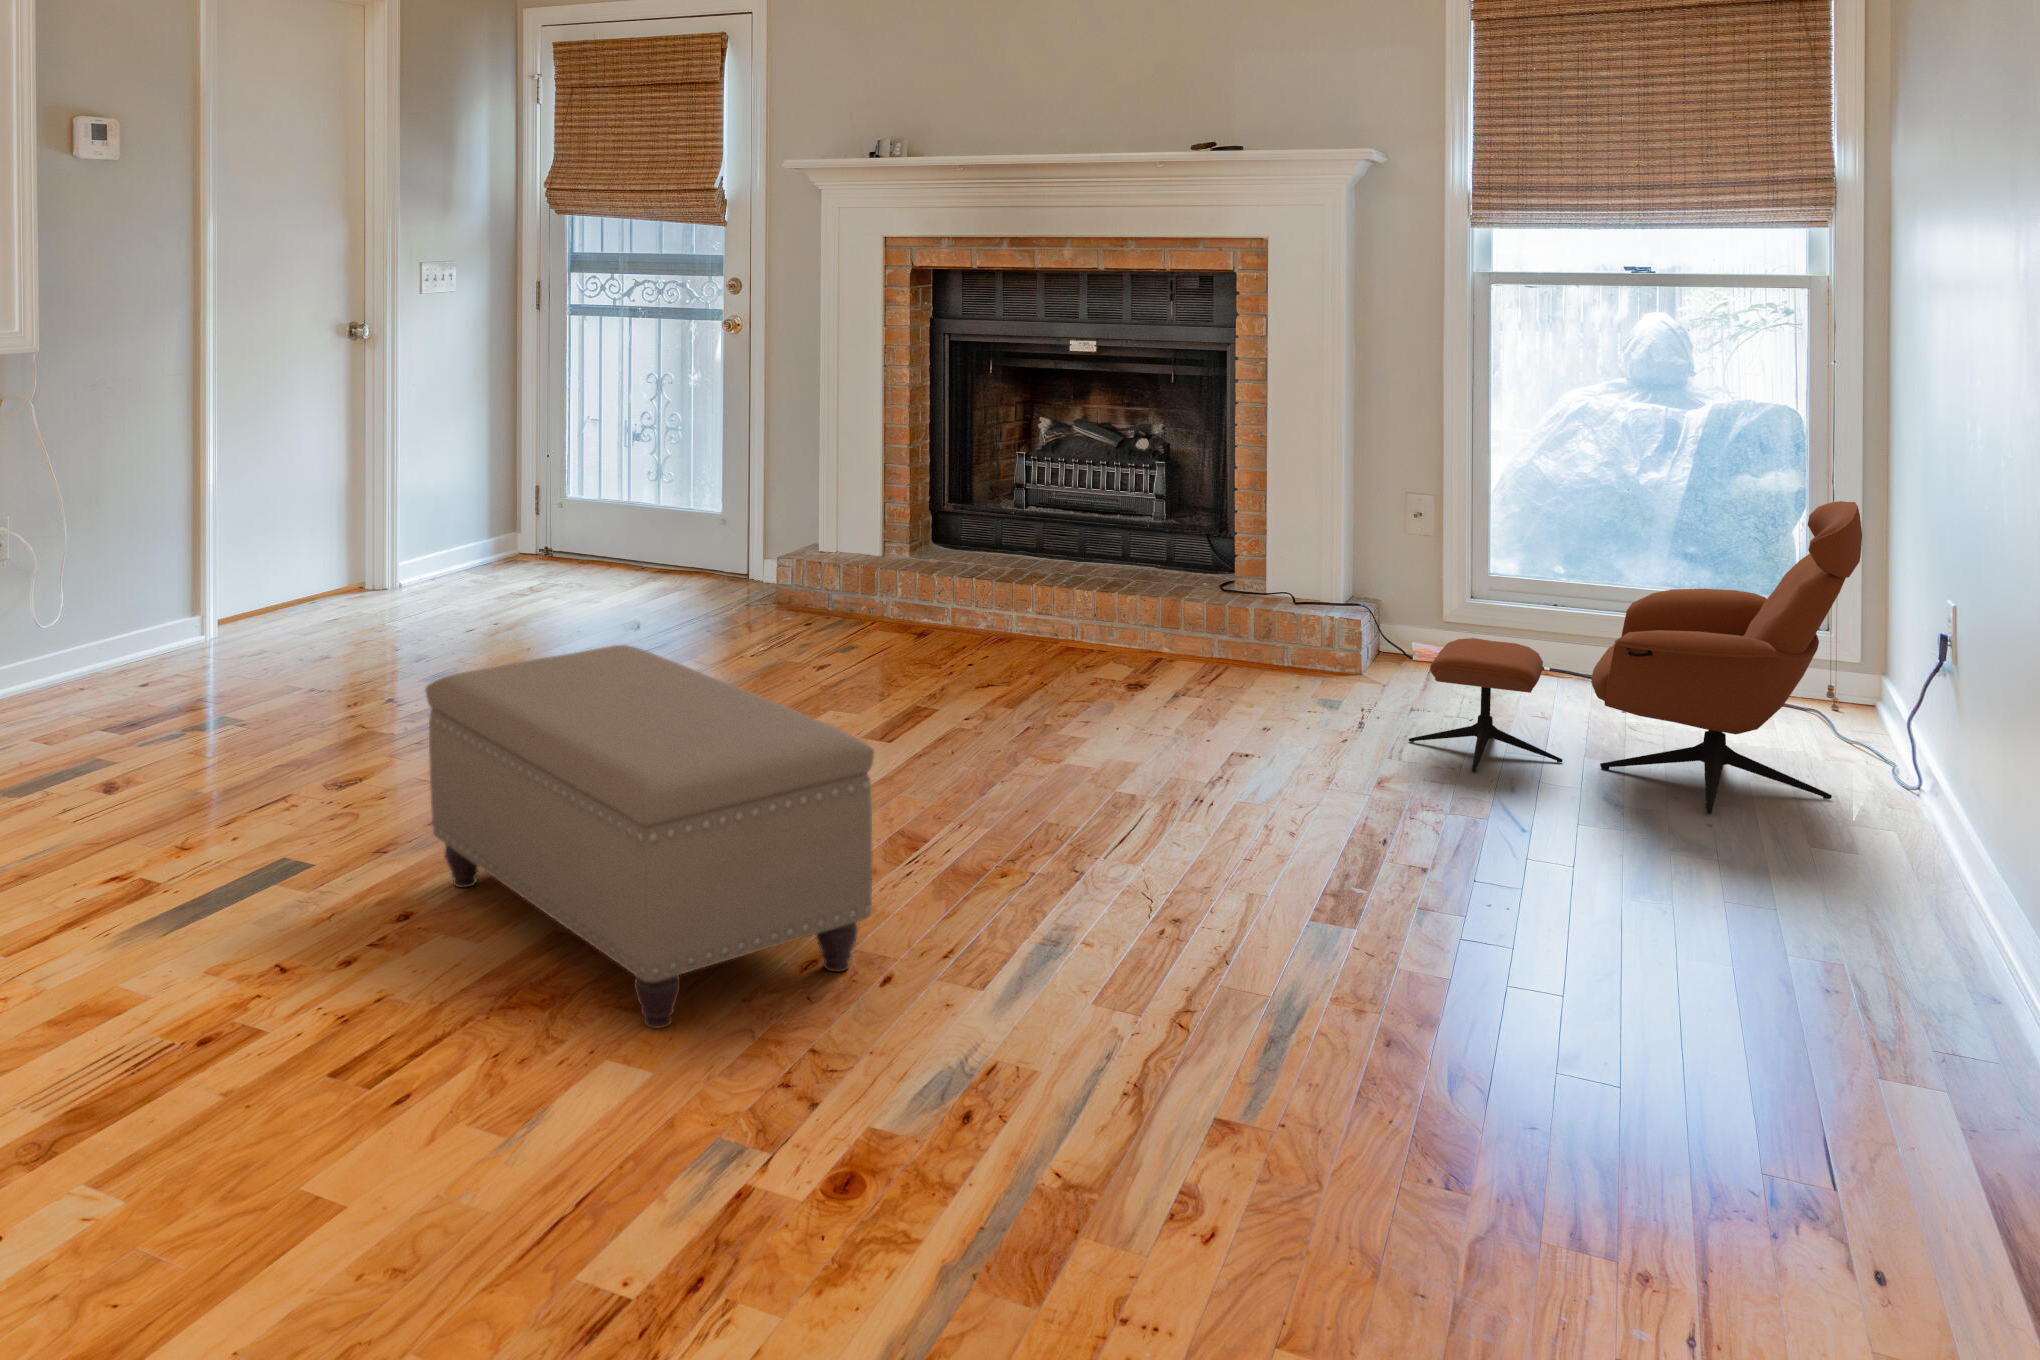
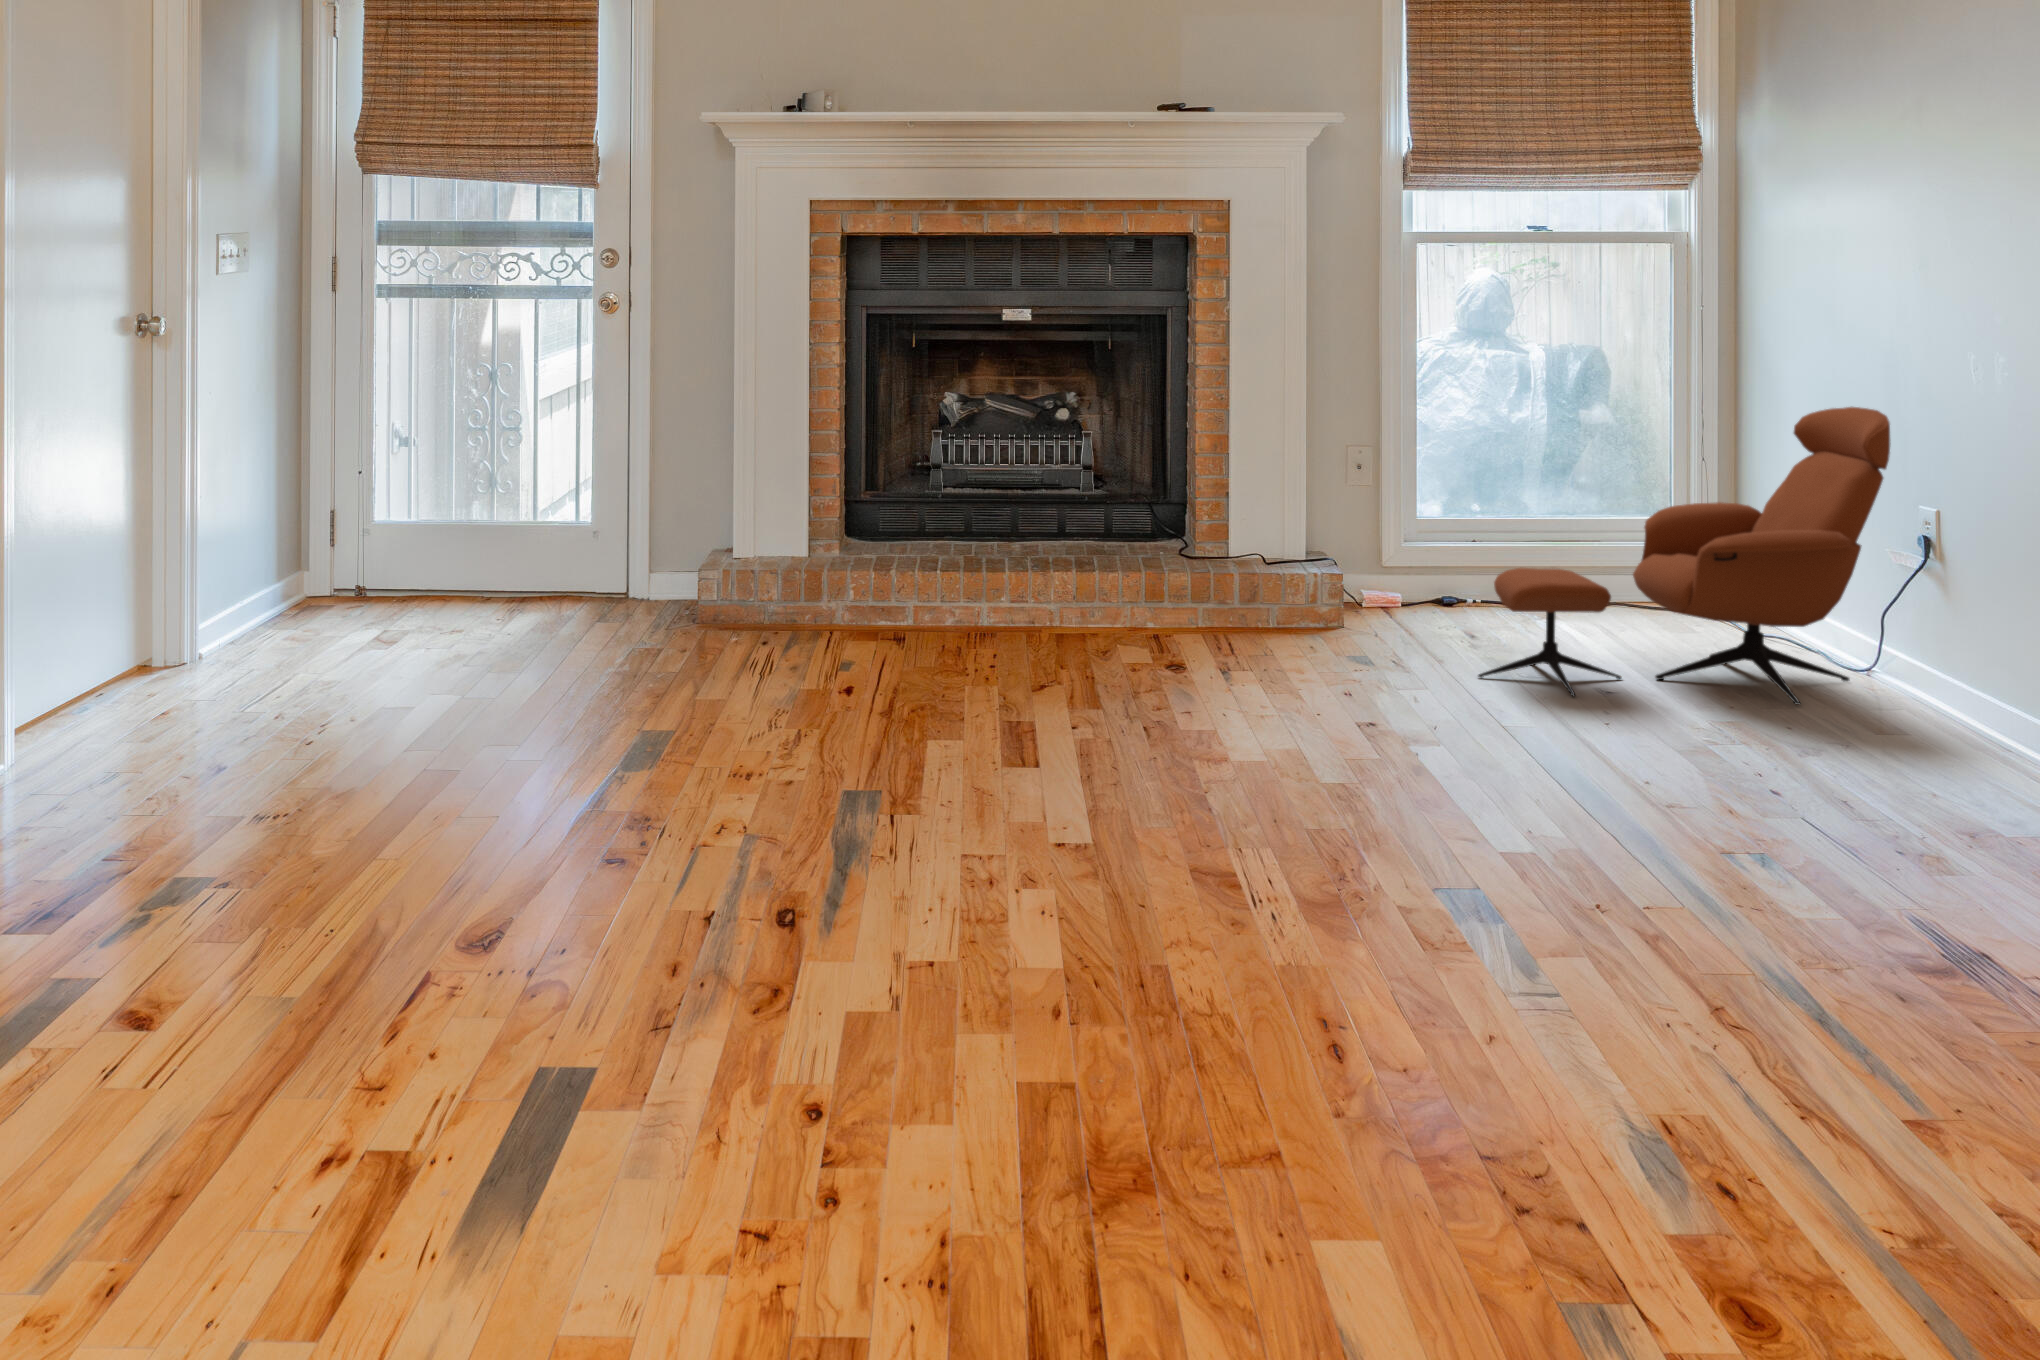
ottoman: present [426,645,874,1028] -> none [614,630,1384,1191]

